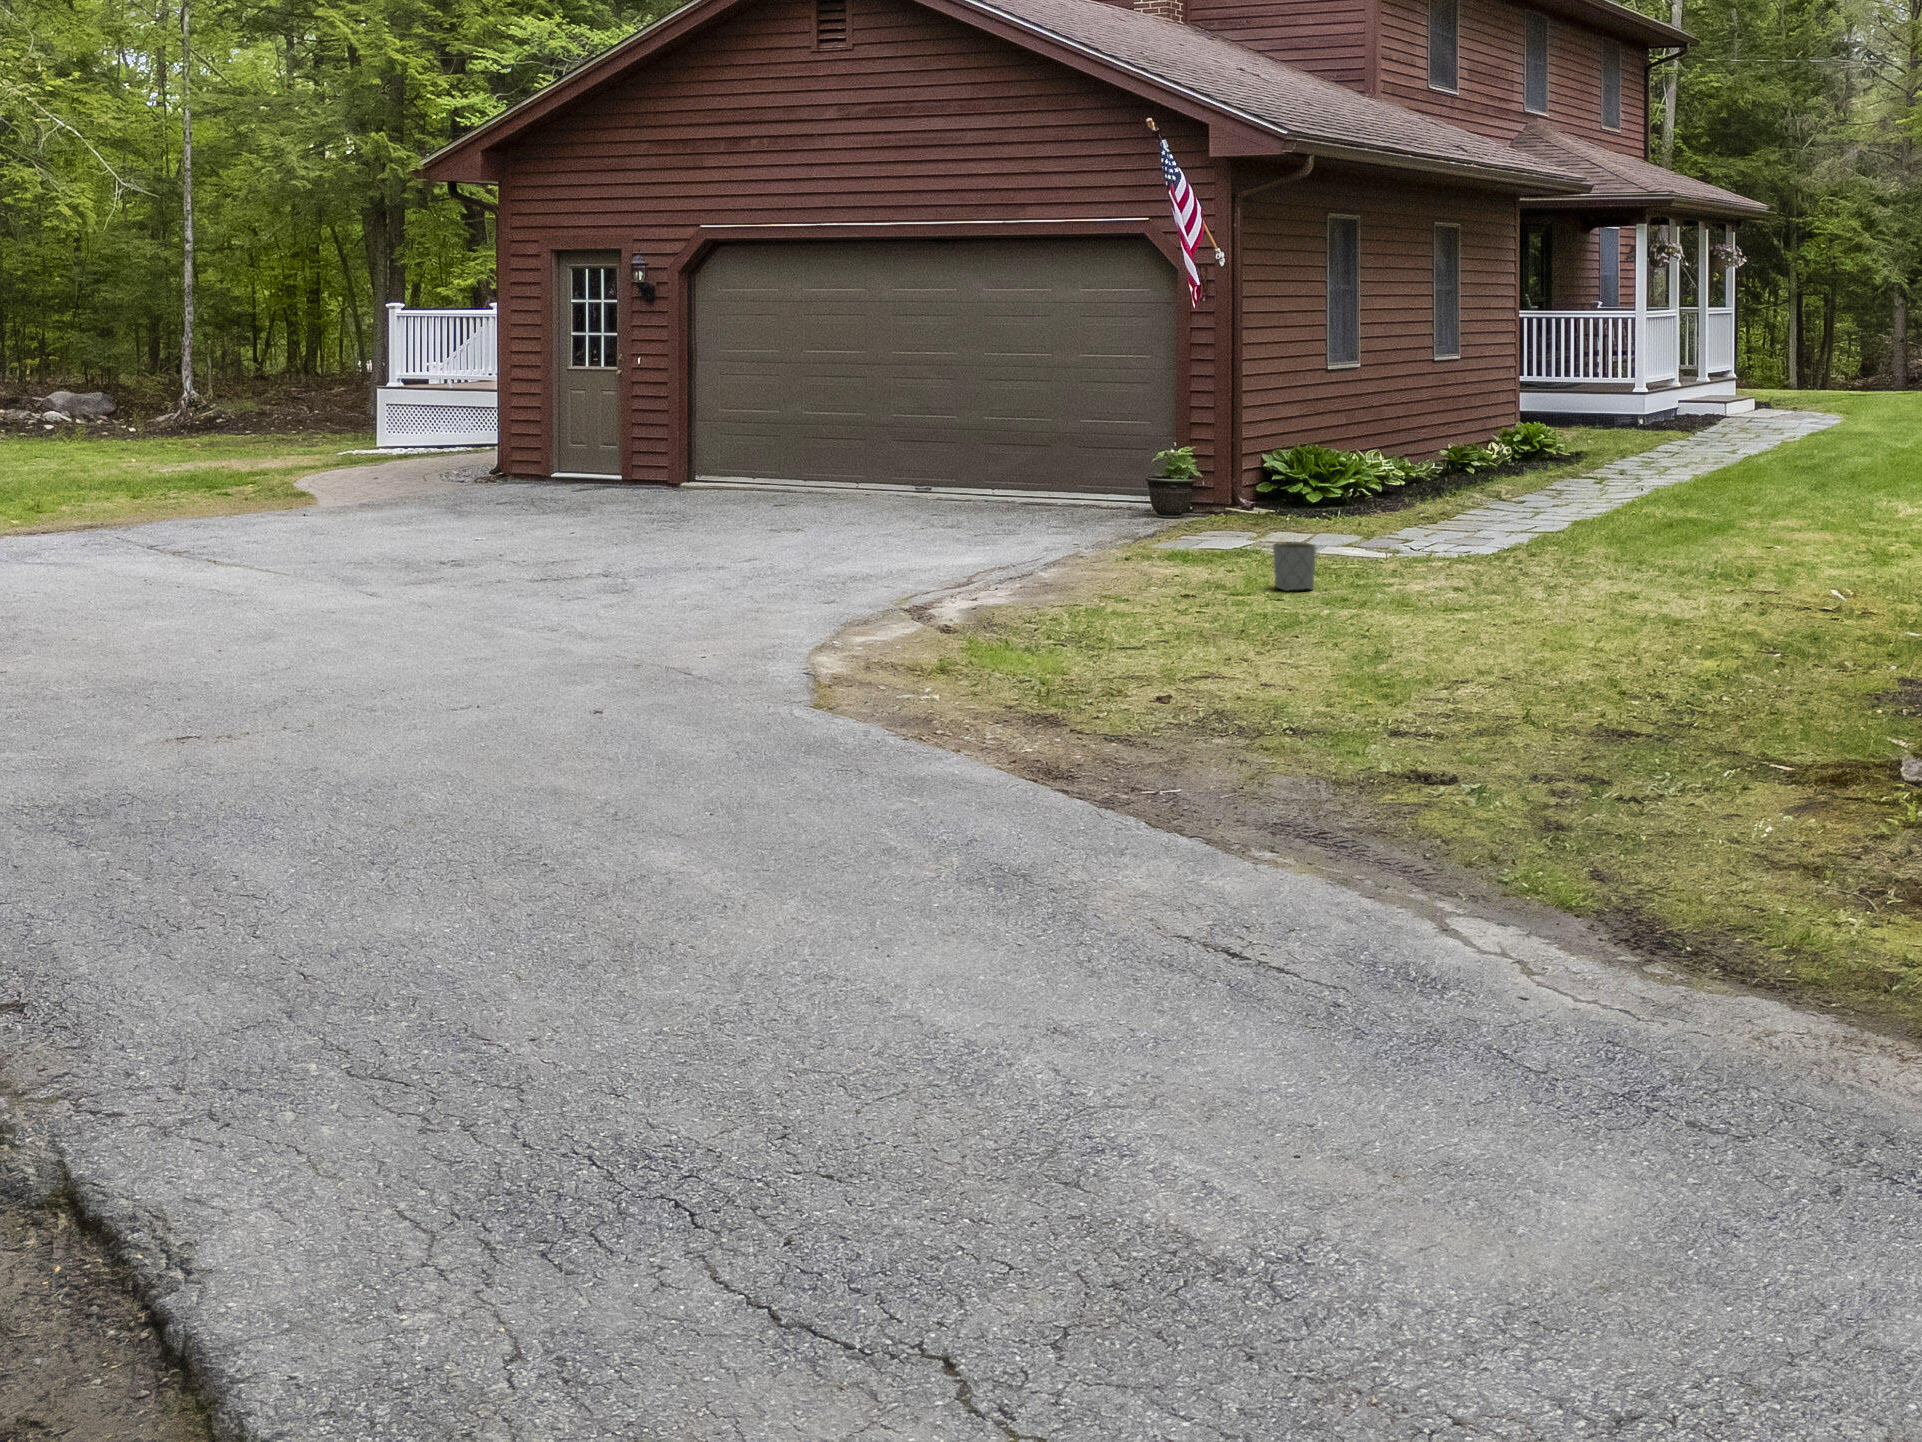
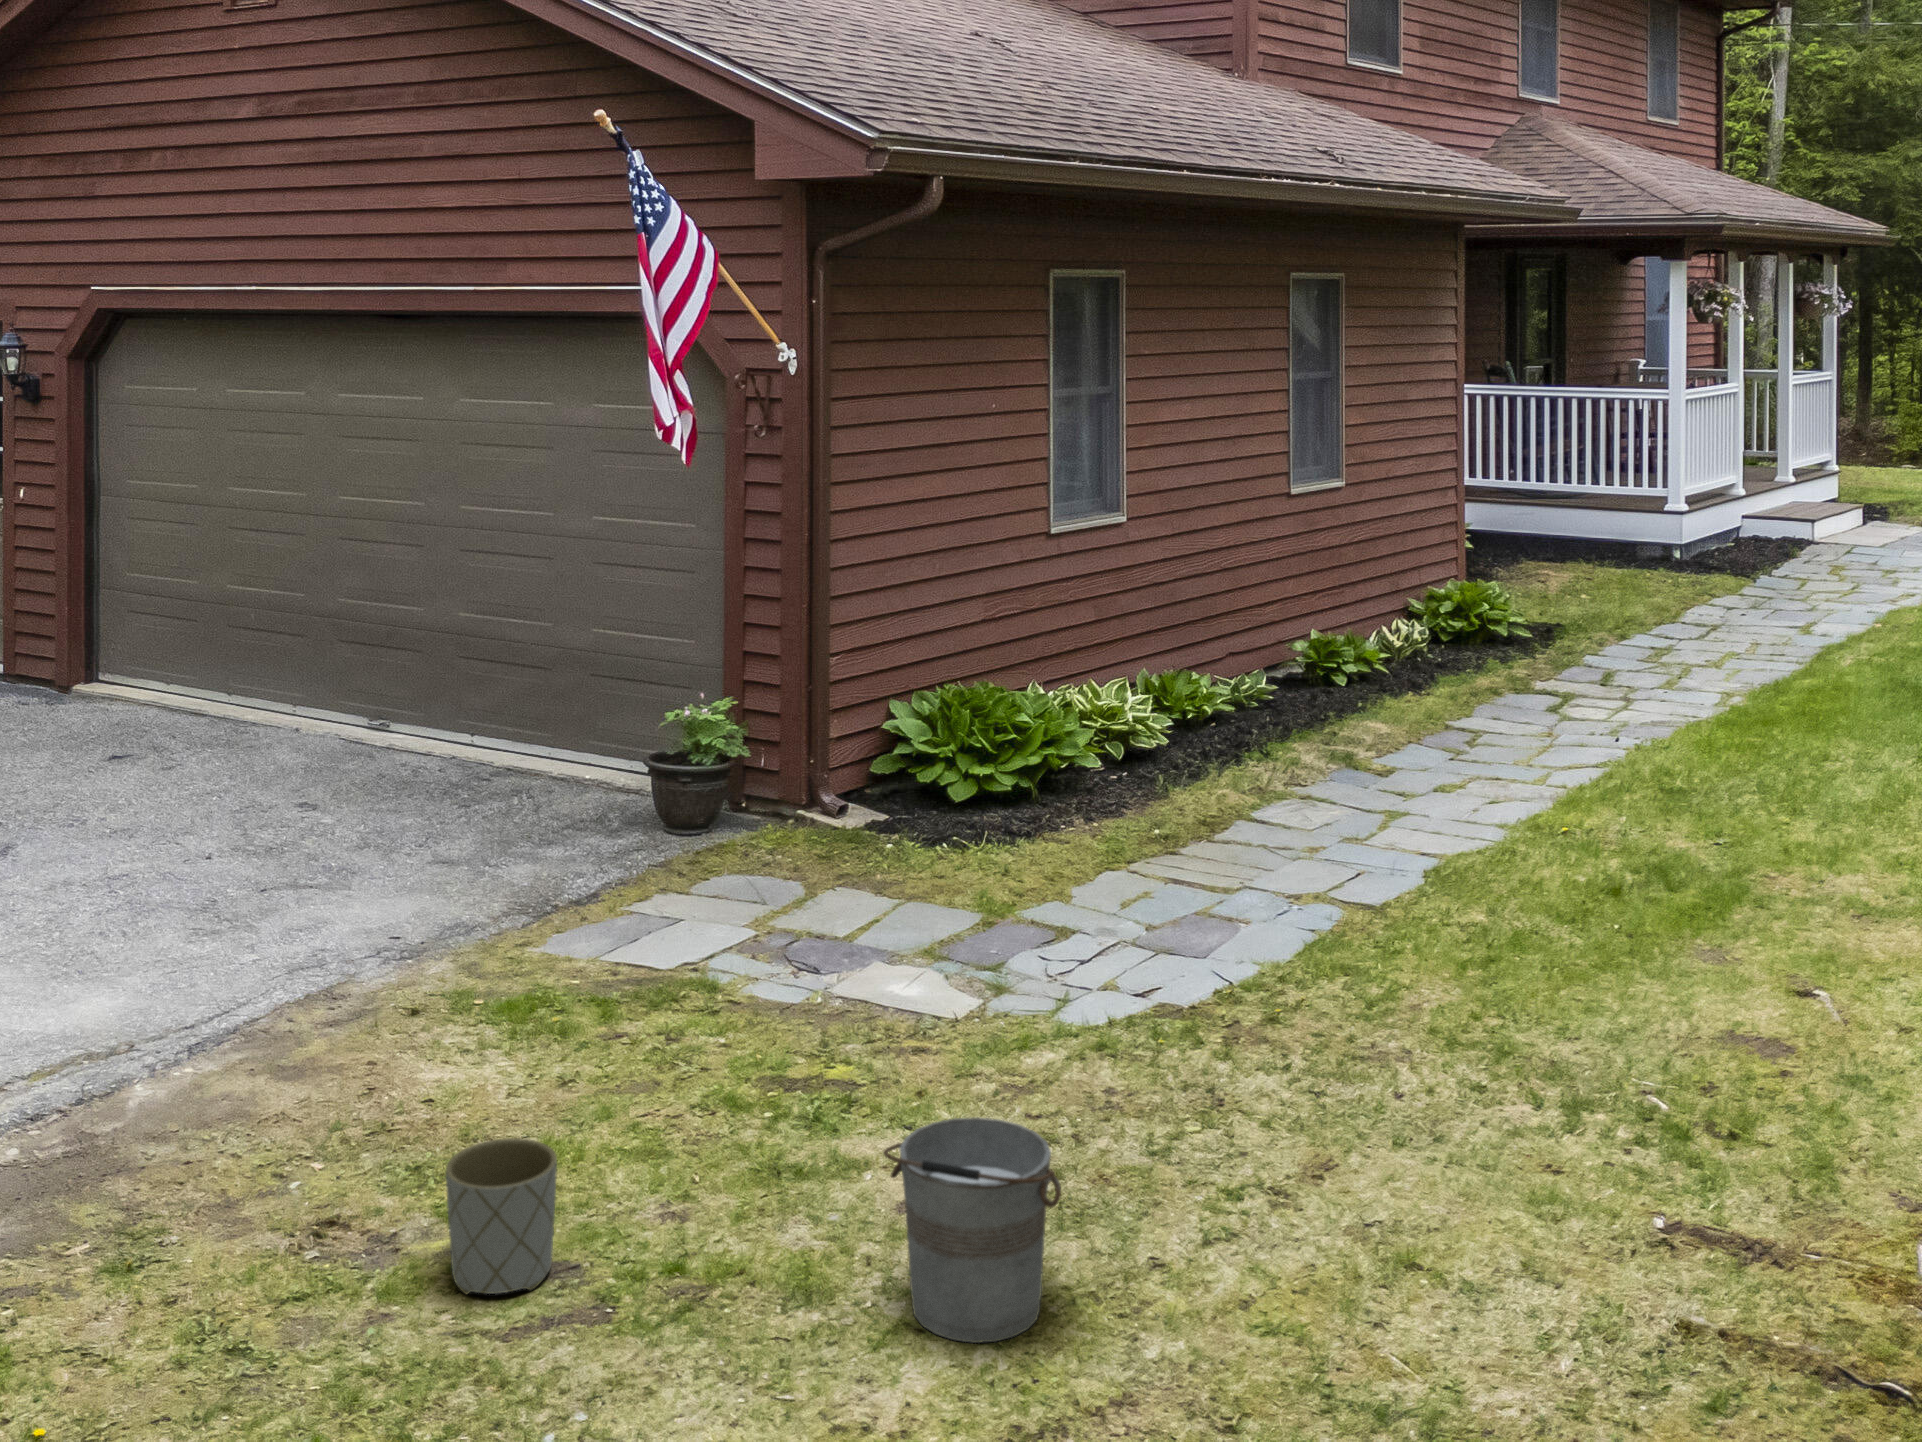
bucket: none [1446,526,1512,592] -> present [883,1117,1061,1343]

